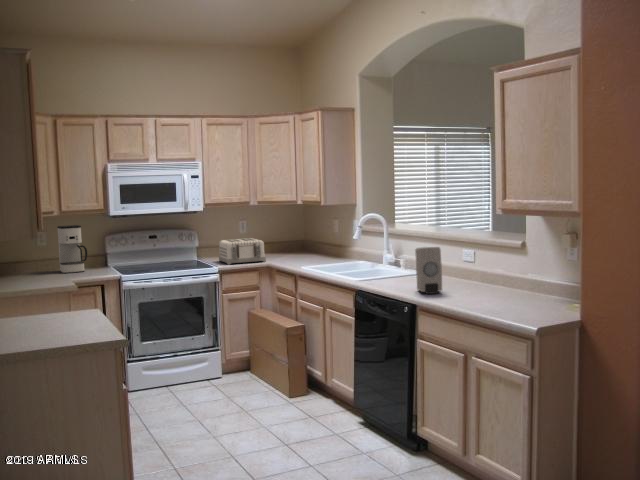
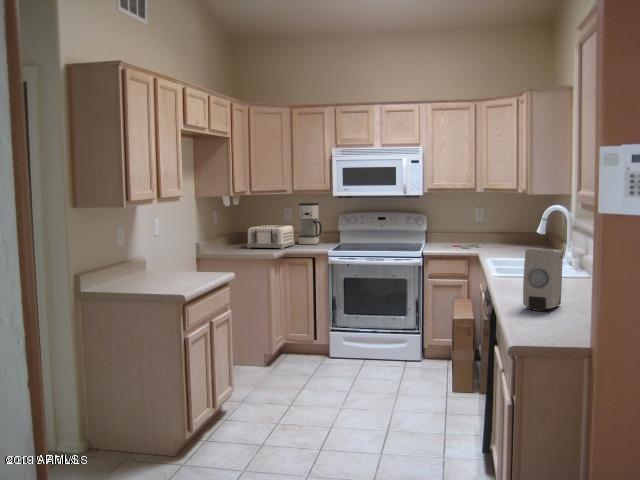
toaster: present [219,238,266,265] -> present [247,225,295,249]

